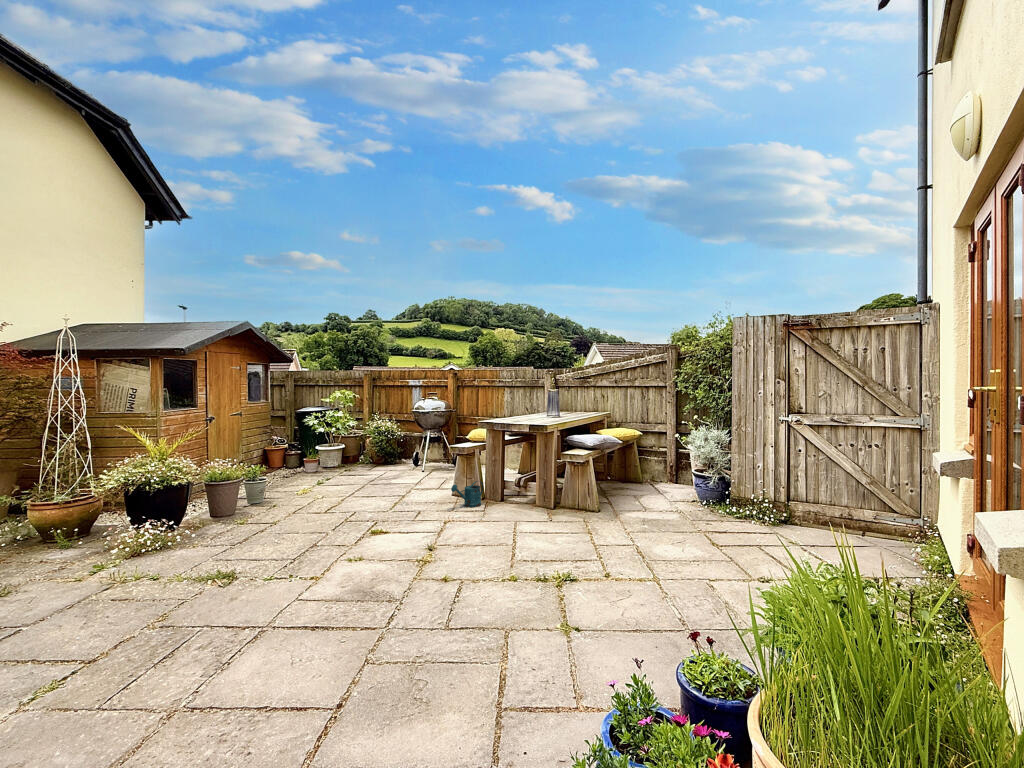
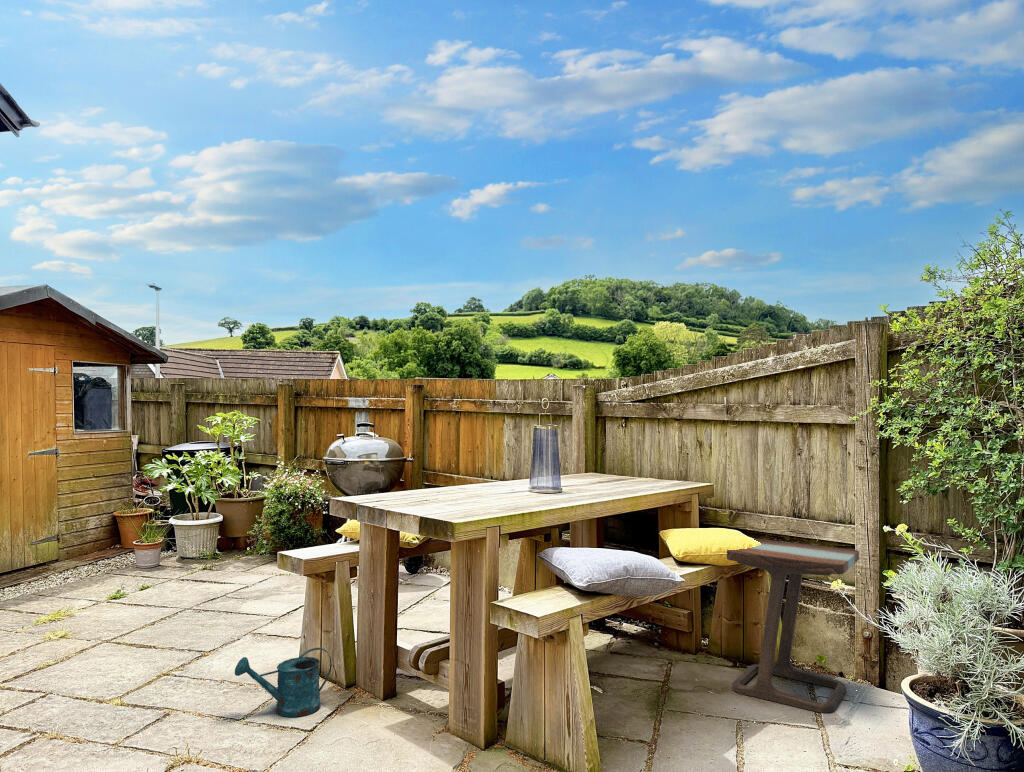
side table: none [624,433,673,493] -> present [727,539,871,727]

